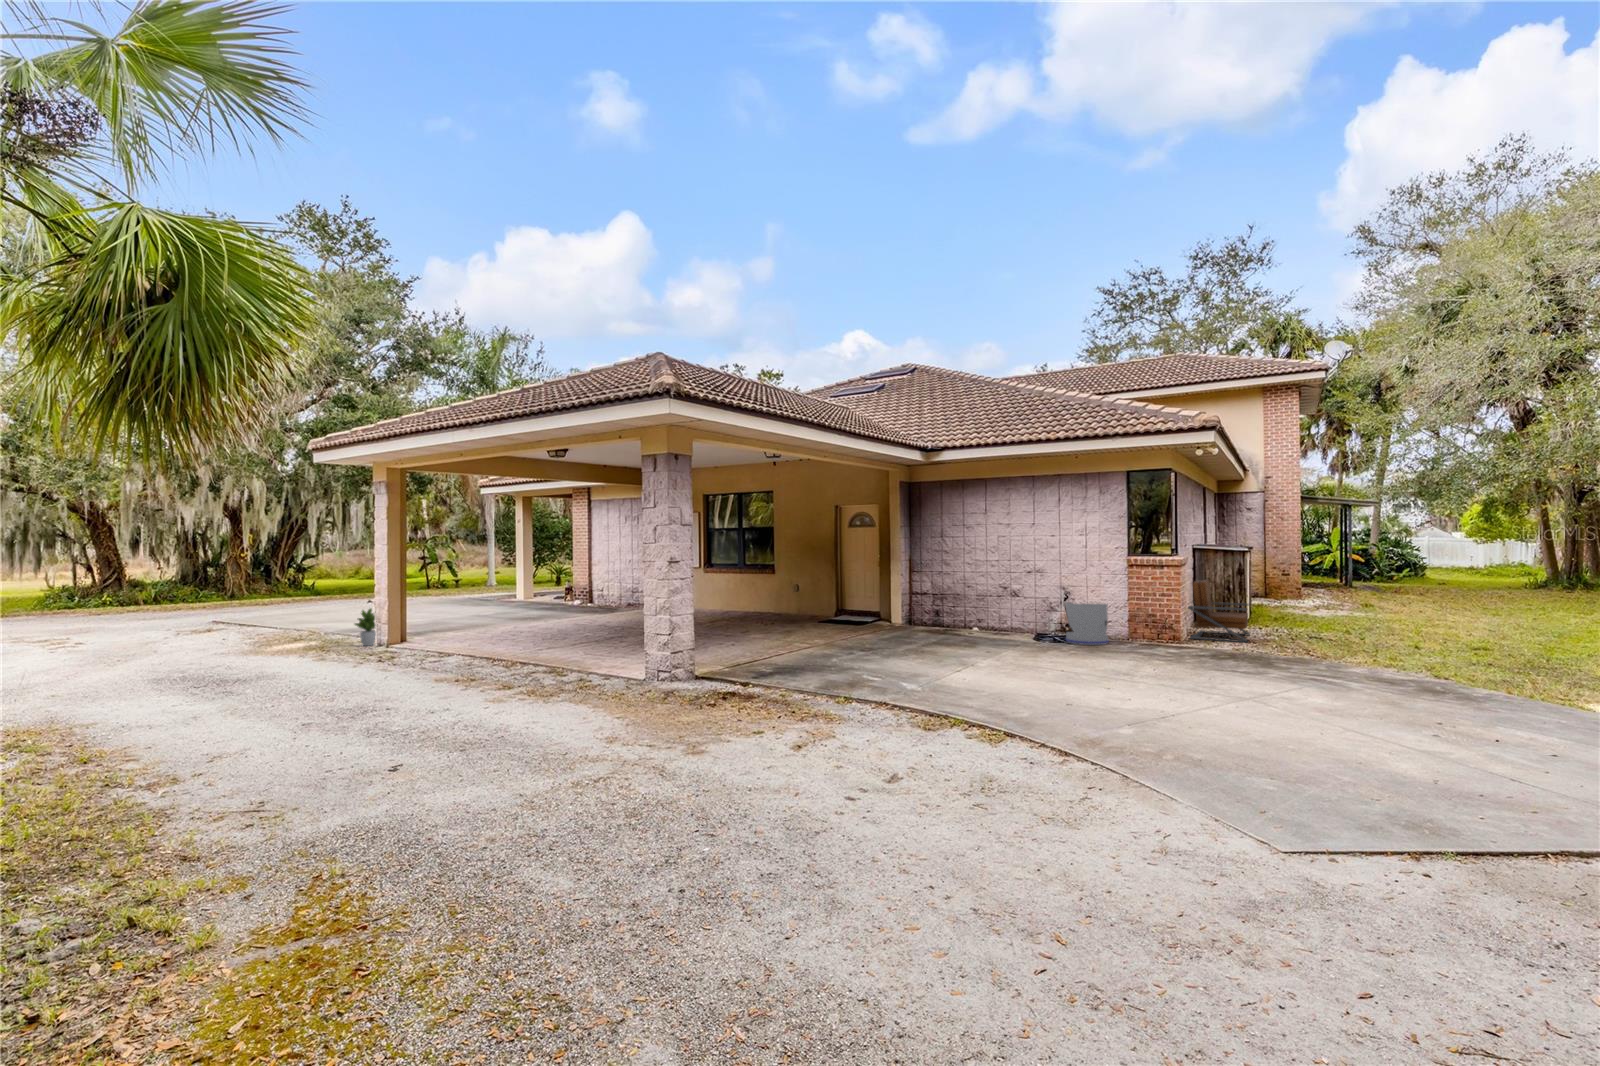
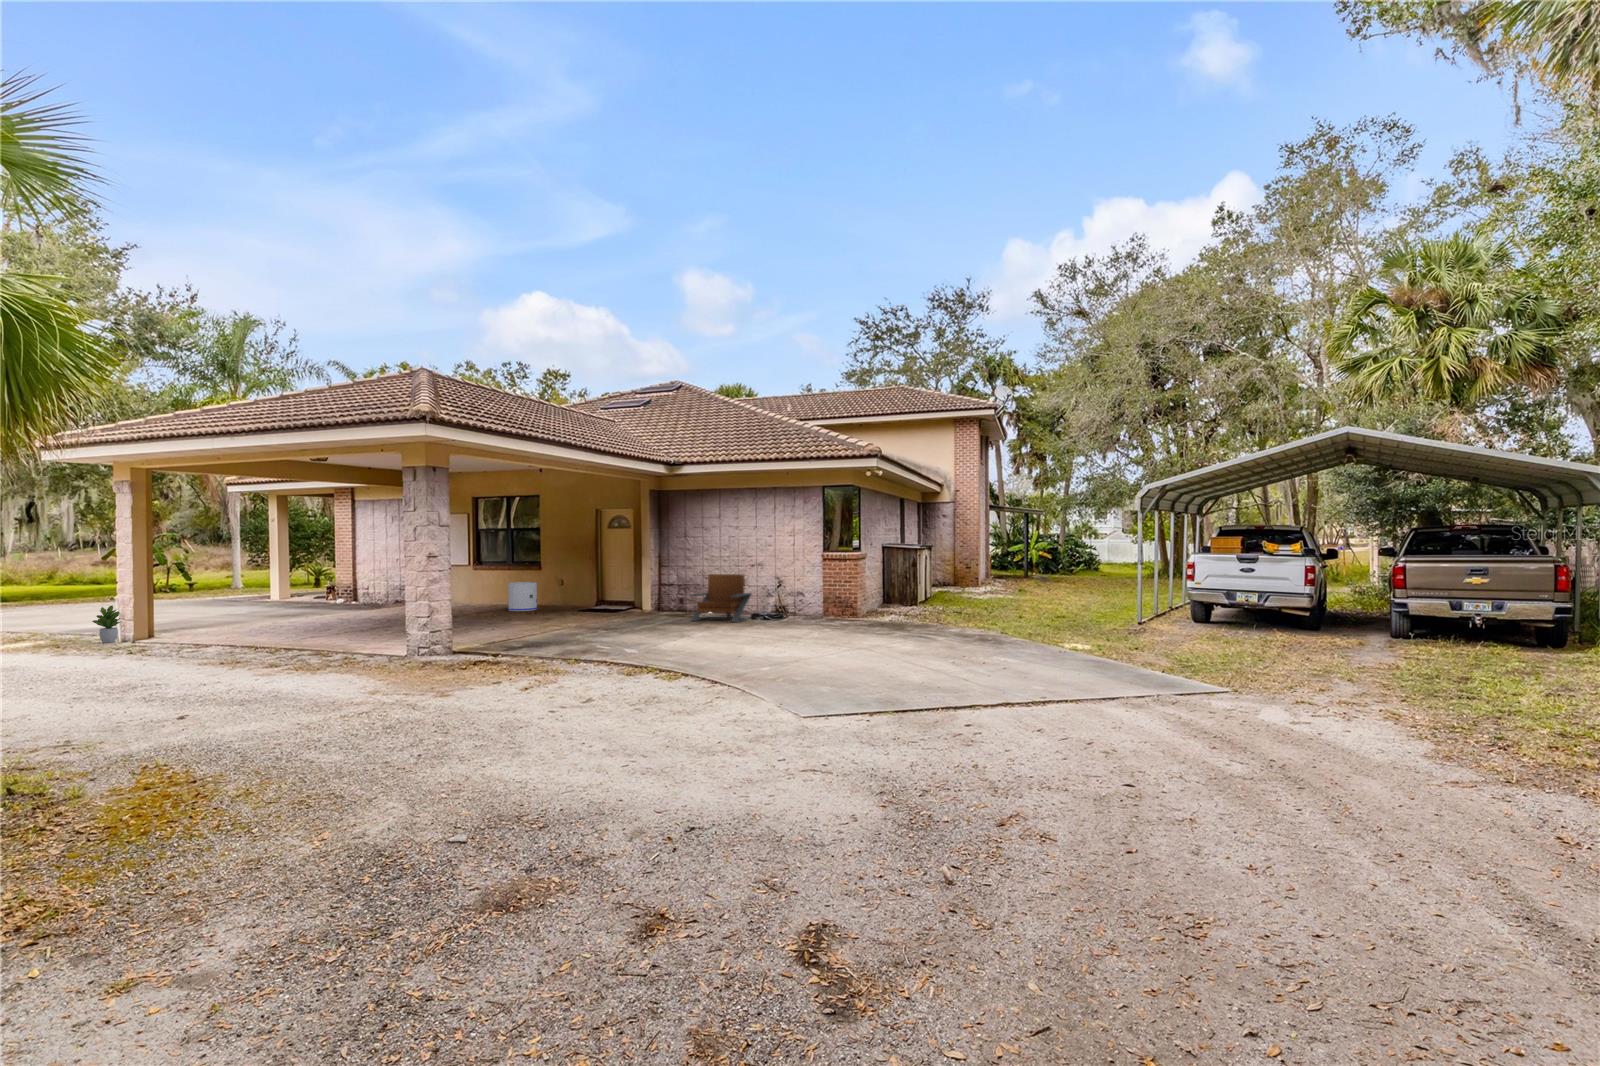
lounge chair: present [1188,580,1250,642] -> present [691,574,751,622]
trash can: present [1066,603,1109,645] -> present [508,582,537,611]

